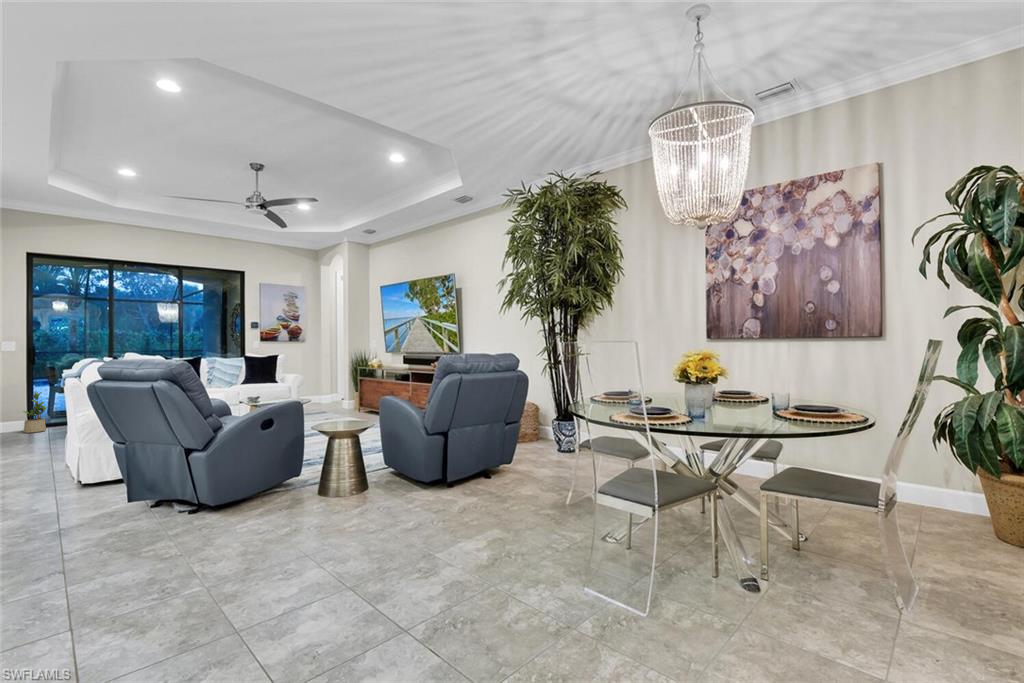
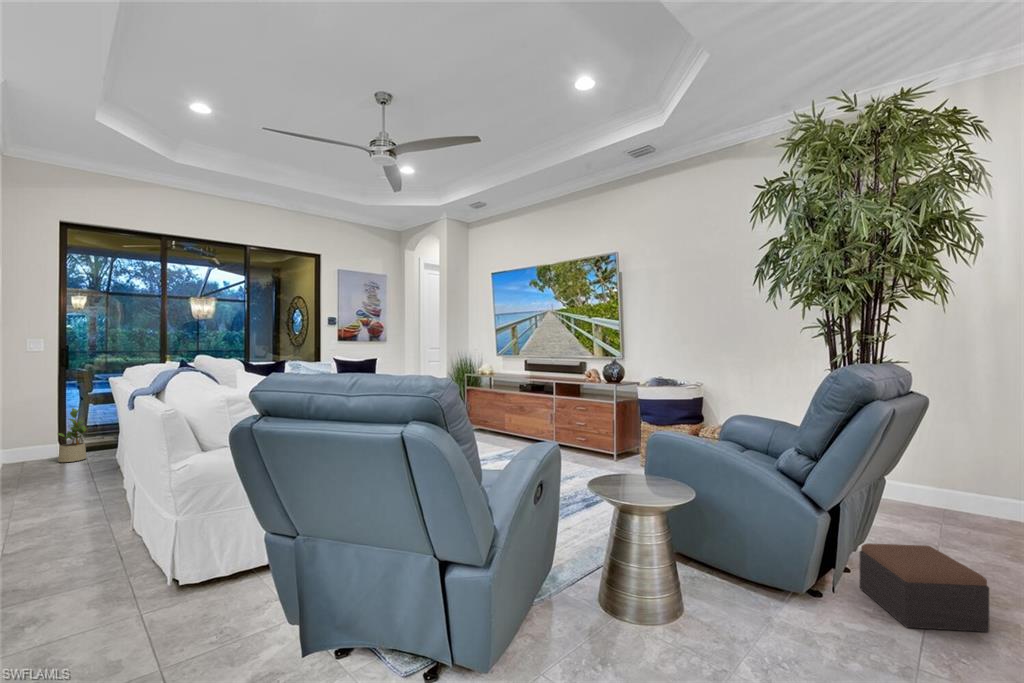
footstool: none [481,454,525,493] -> present [860,543,989,632]

